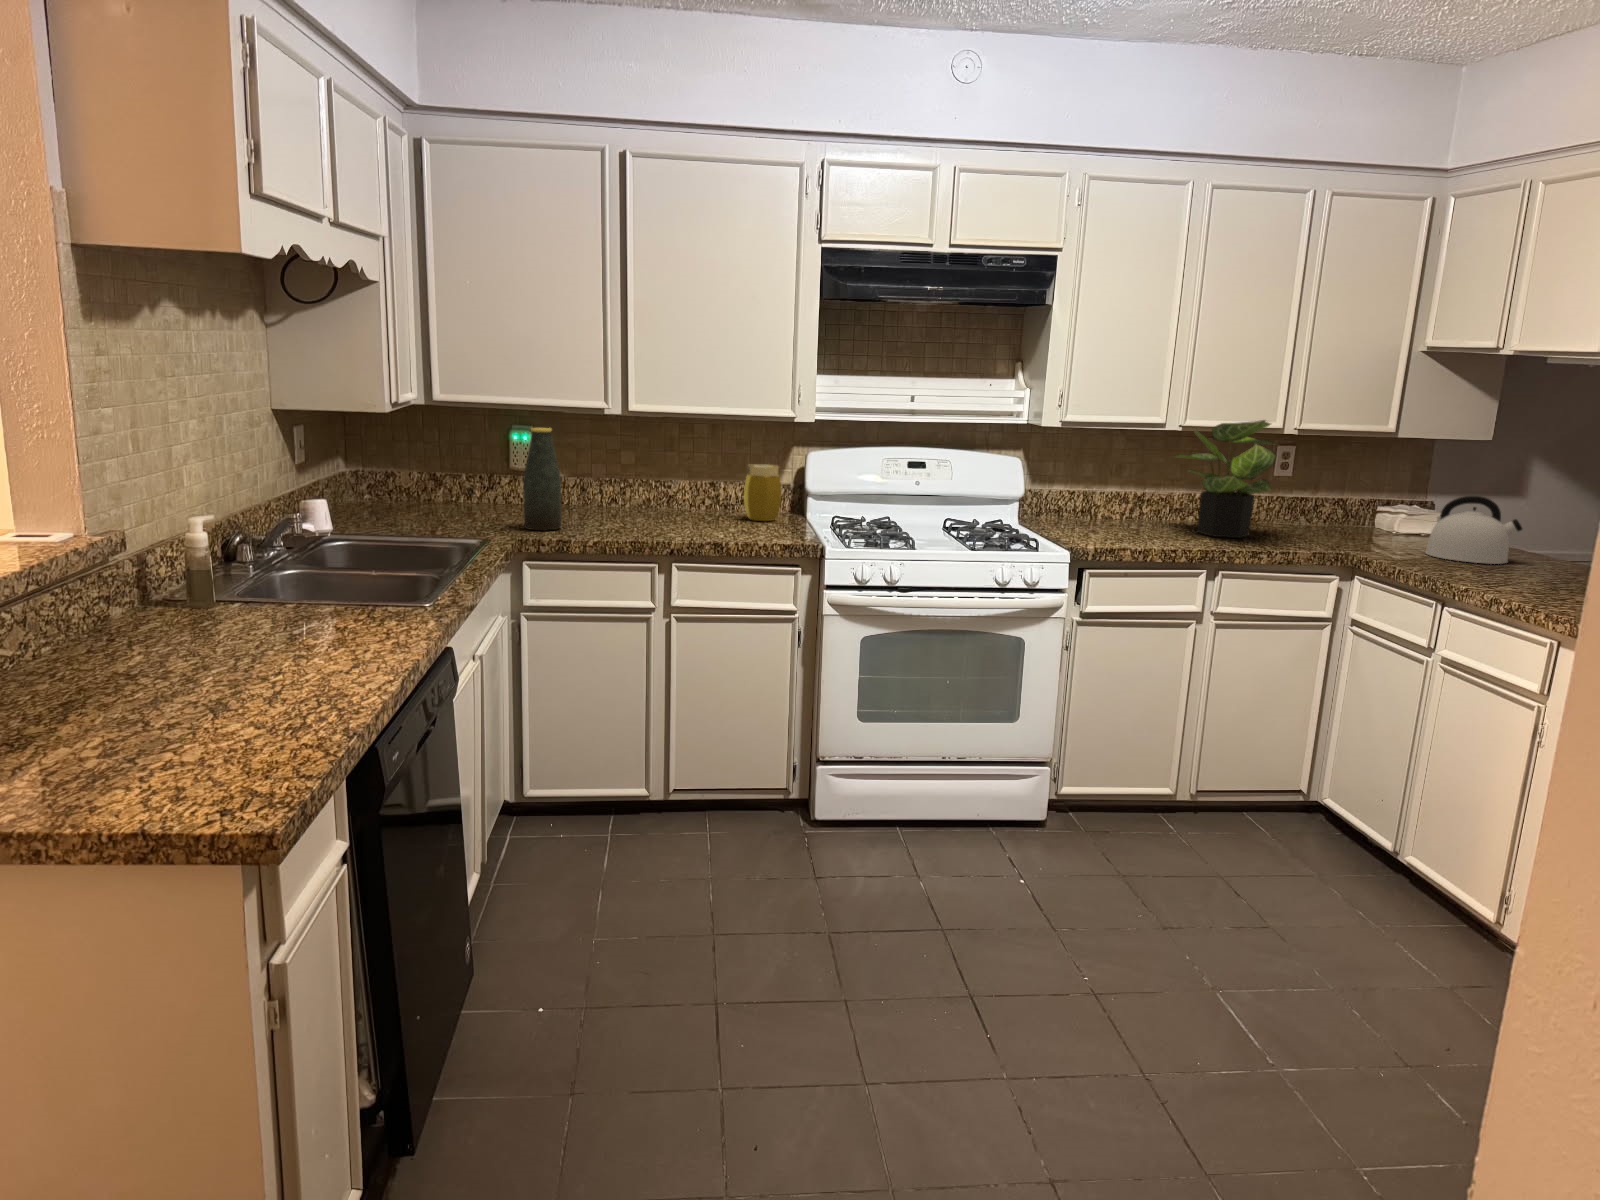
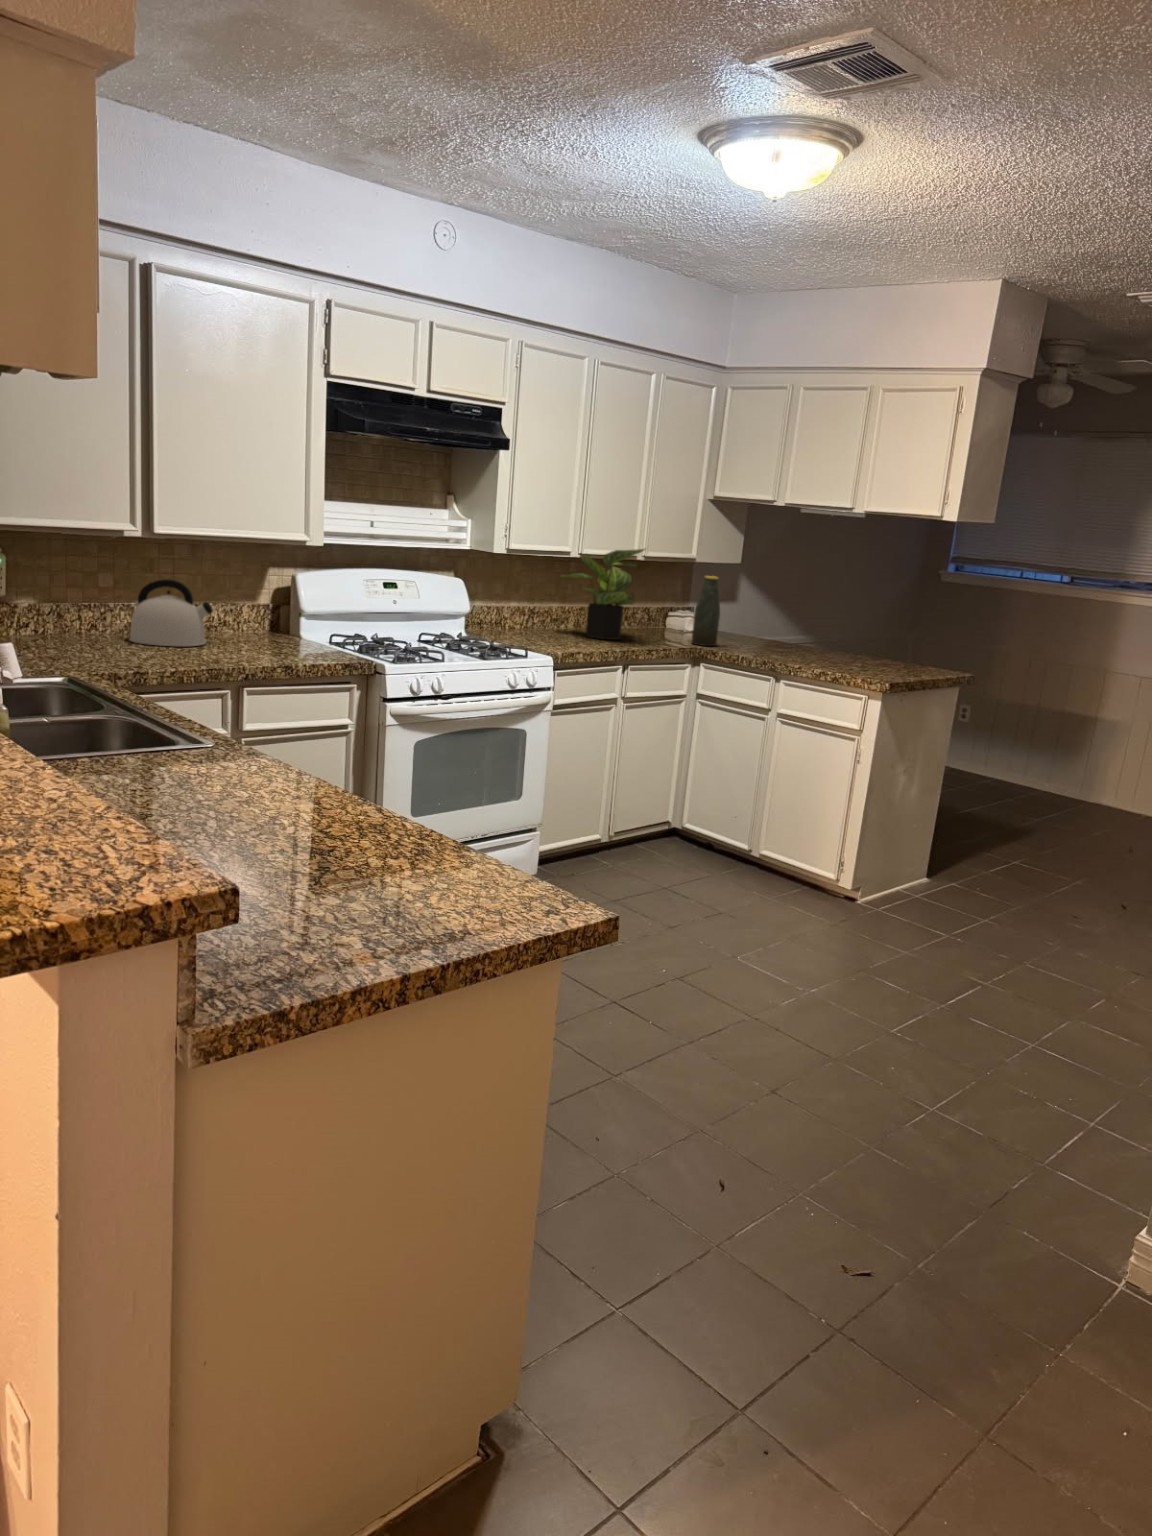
bottle: present [523,428,562,531] -> present [691,576,720,646]
jar: present [744,464,781,521] -> none [244,585,285,643]
kettle: present [1425,496,1522,564] -> present [130,579,213,646]

